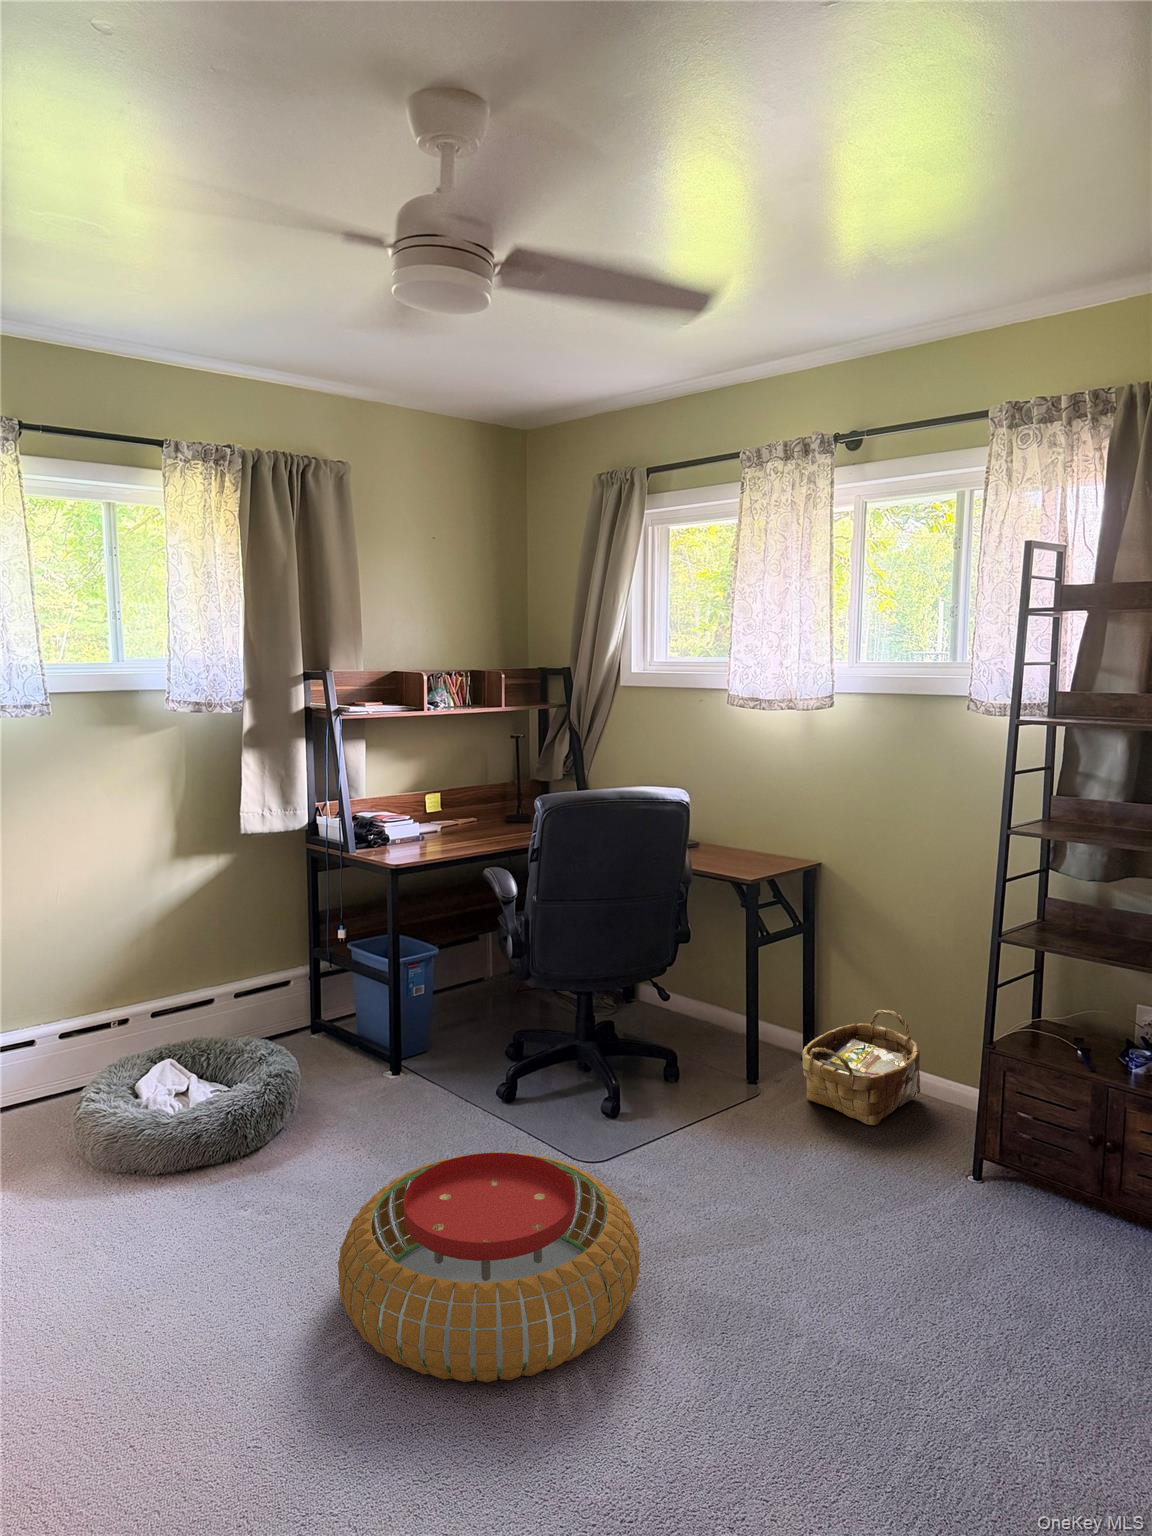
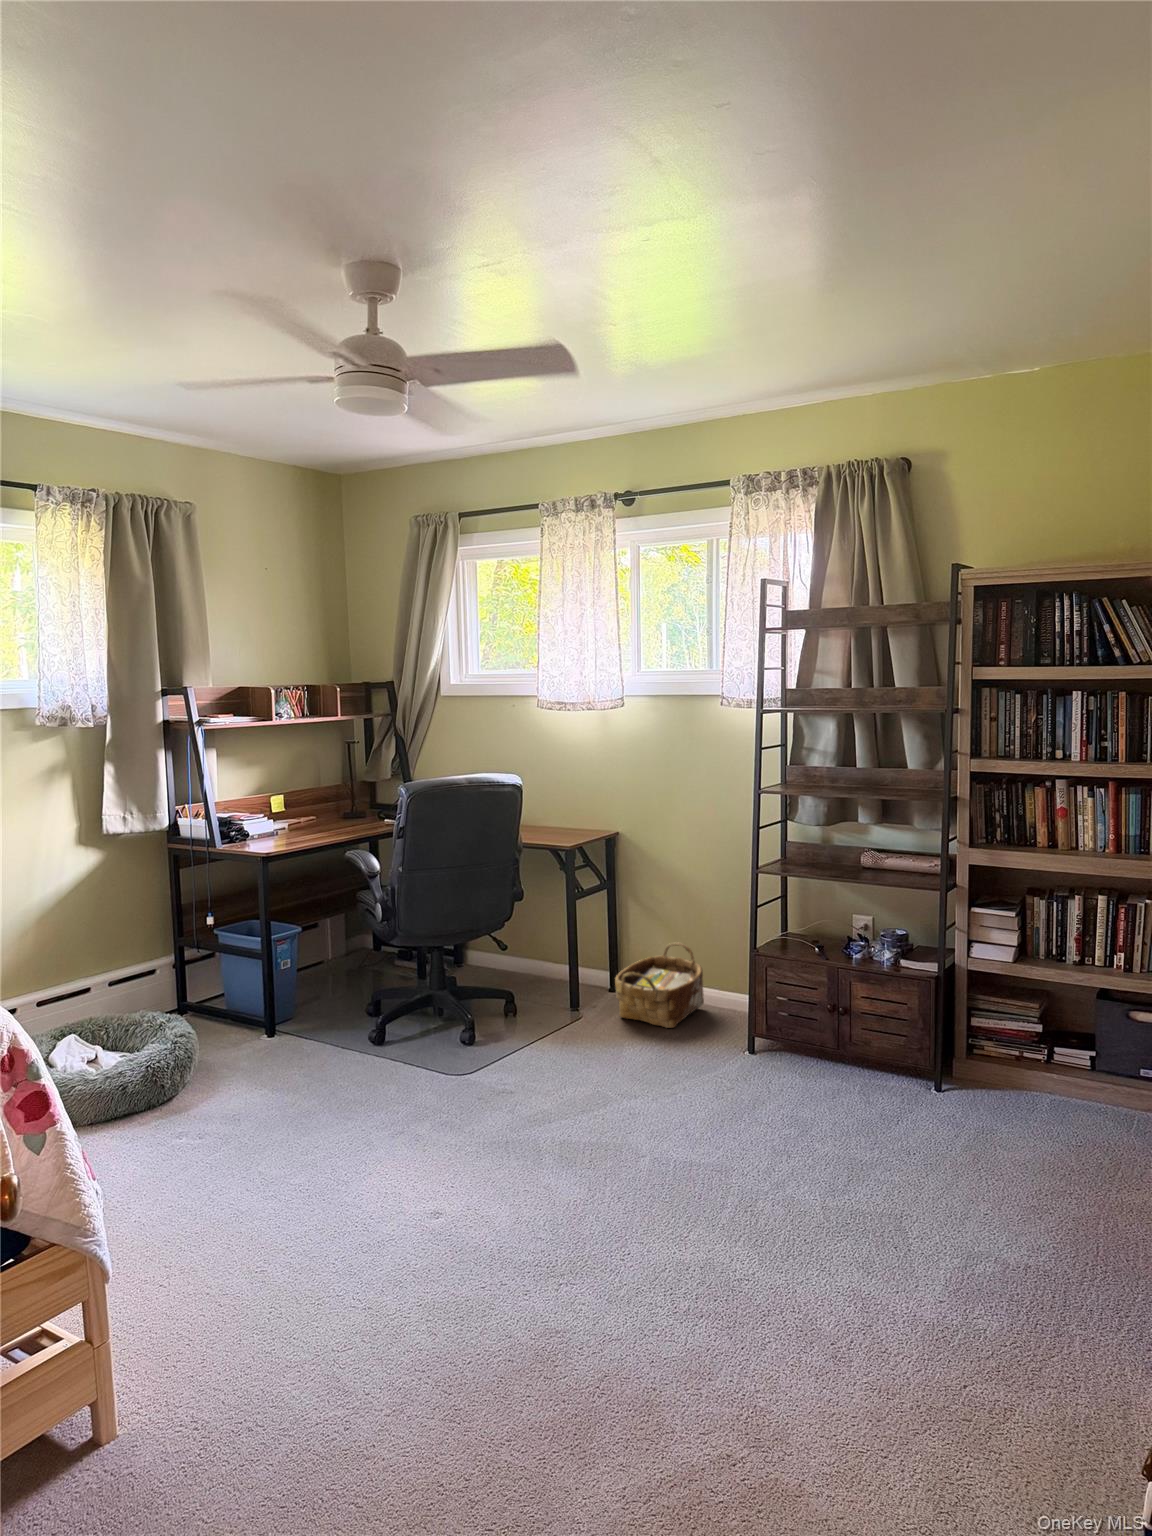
pouf: present [338,1152,640,1383] -> none [288,1057,523,1211]

